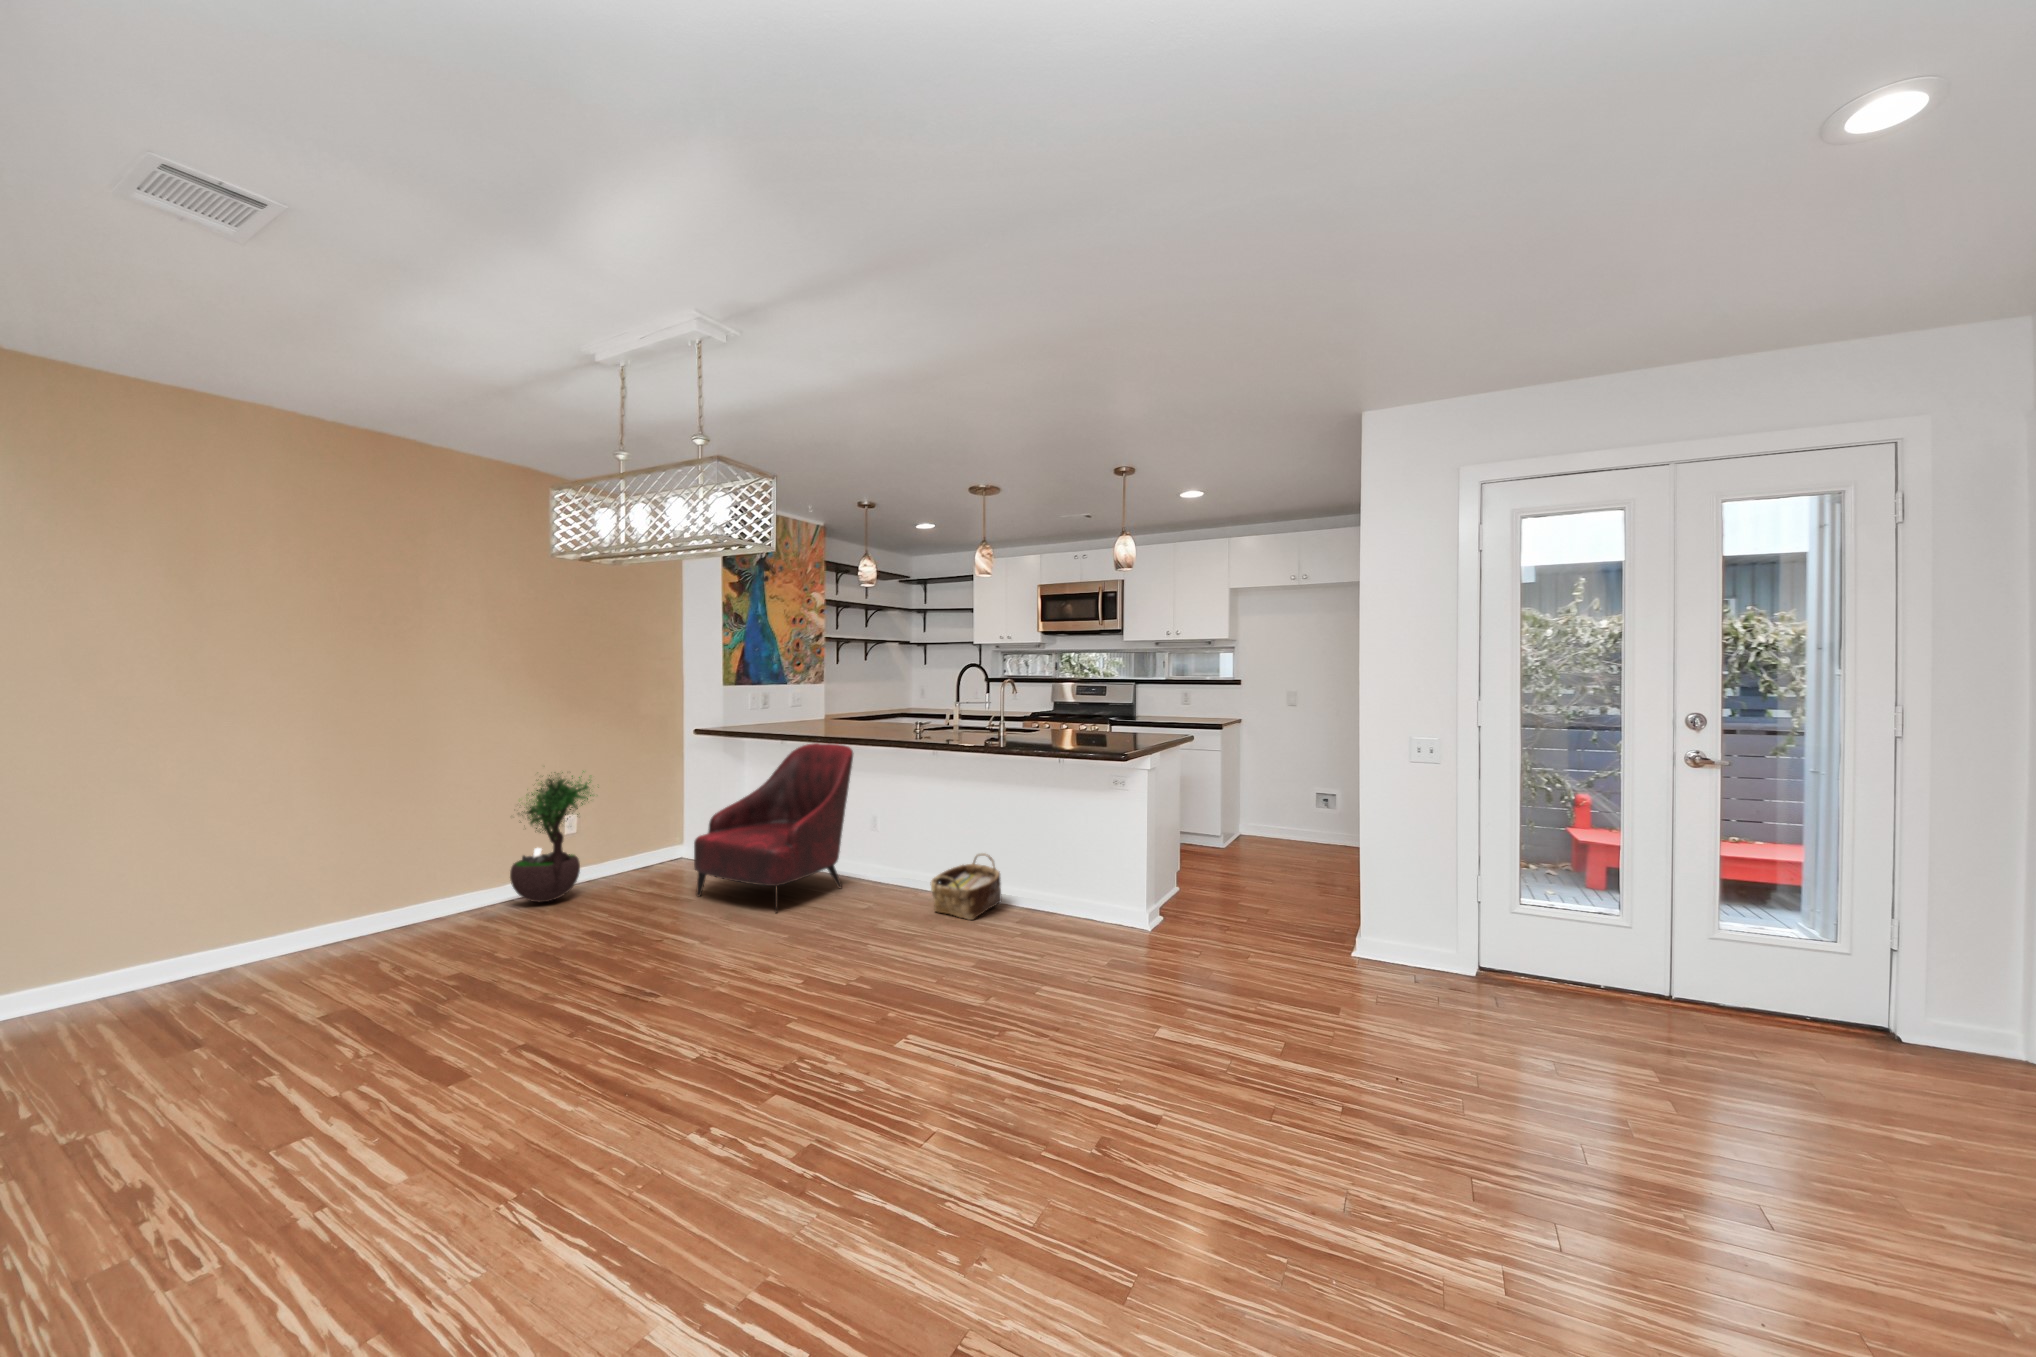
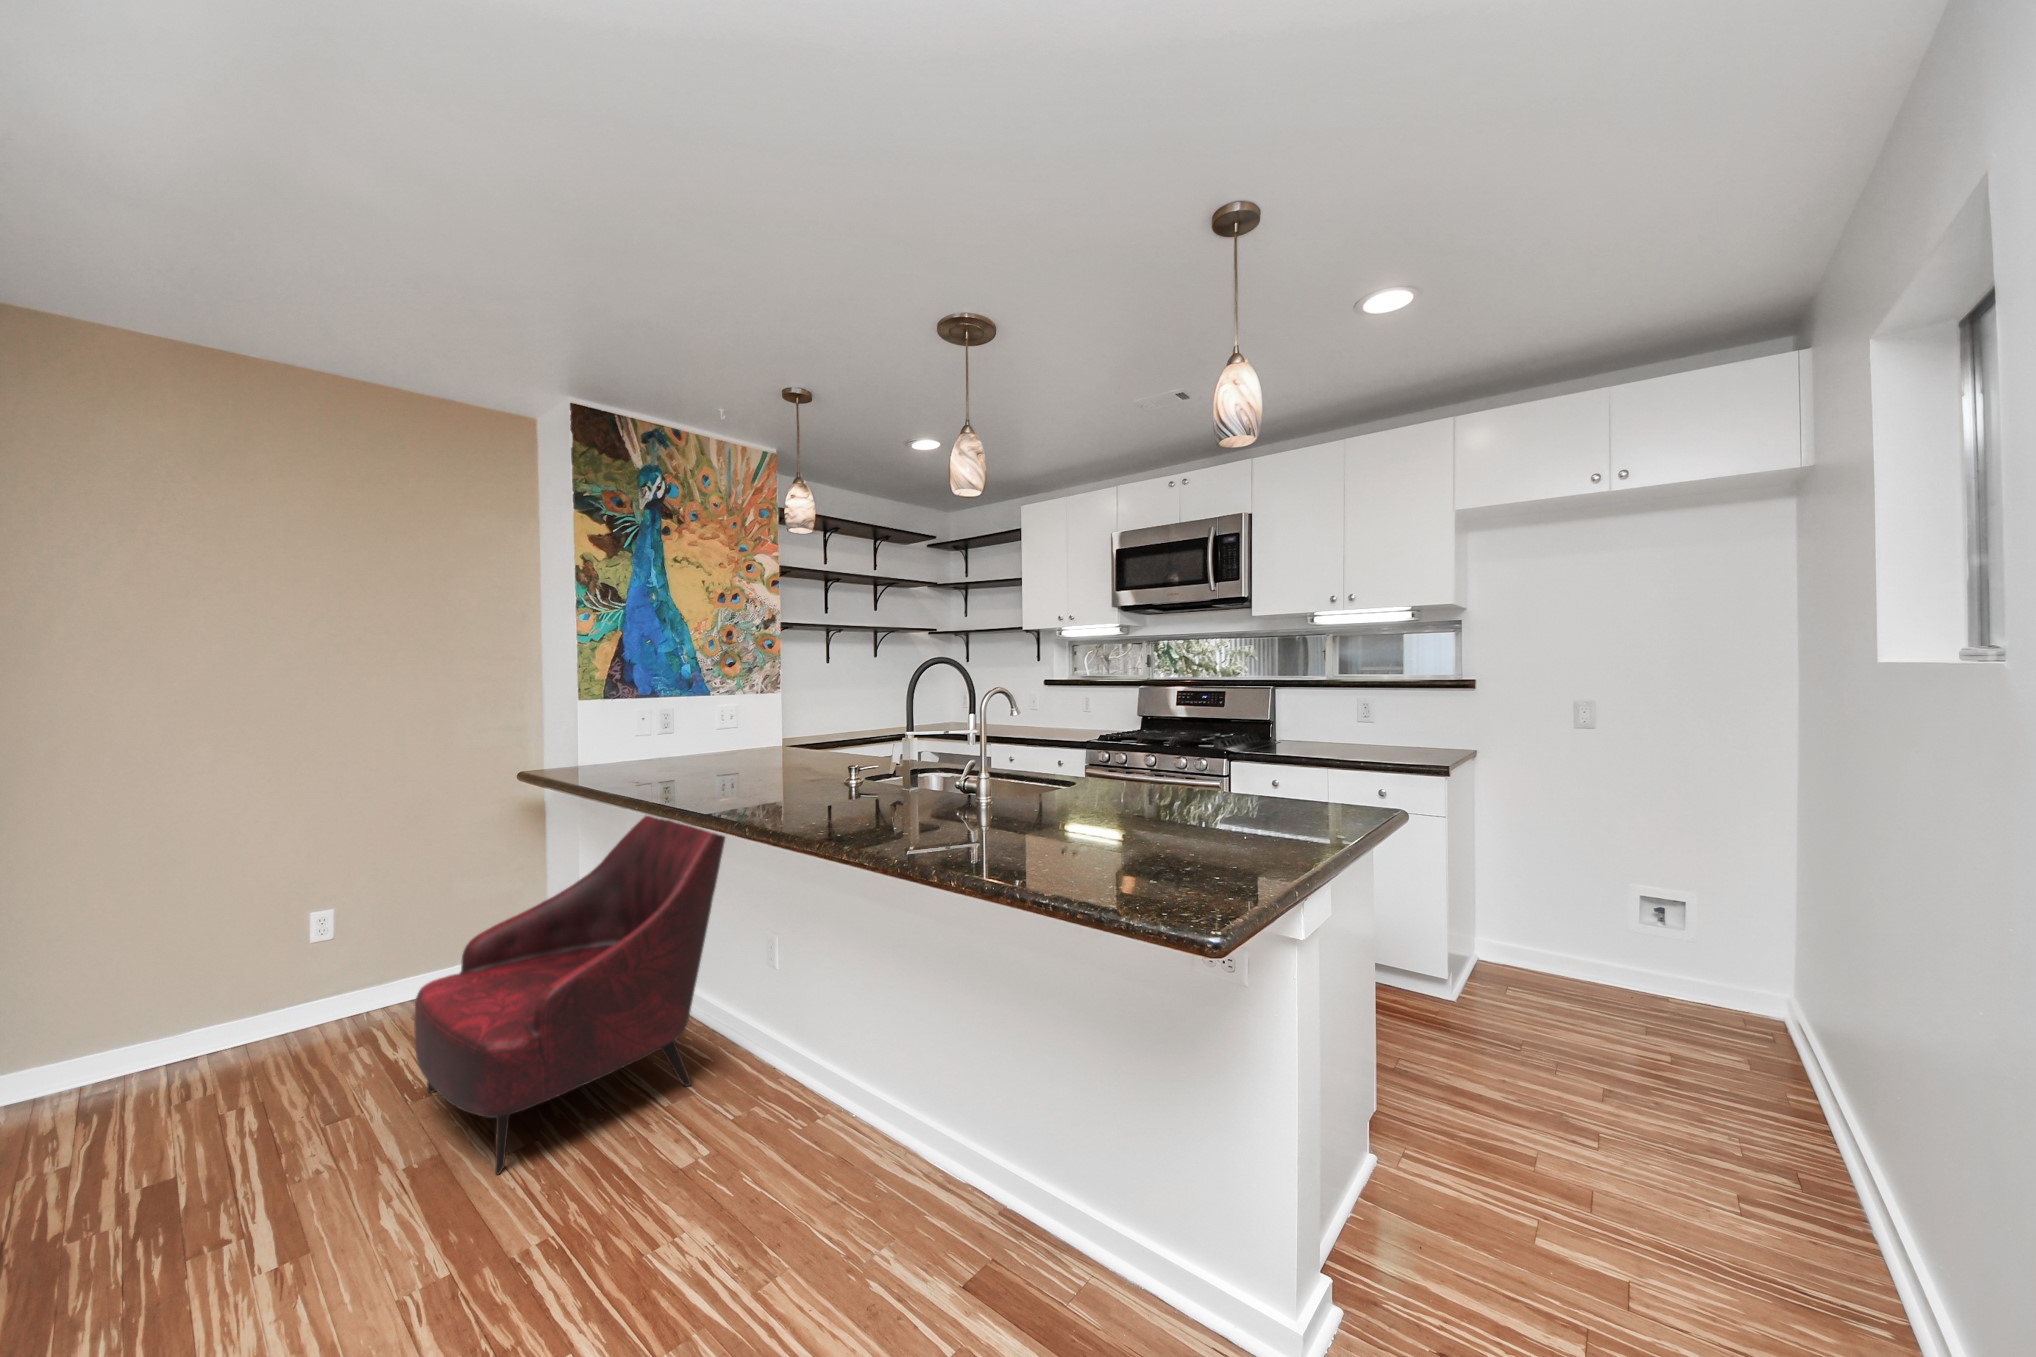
potted tree: present [510,771,591,902] -> none [62,851,279,1094]
woven basket: present [931,853,1002,920] -> none [789,1061,957,1254]

